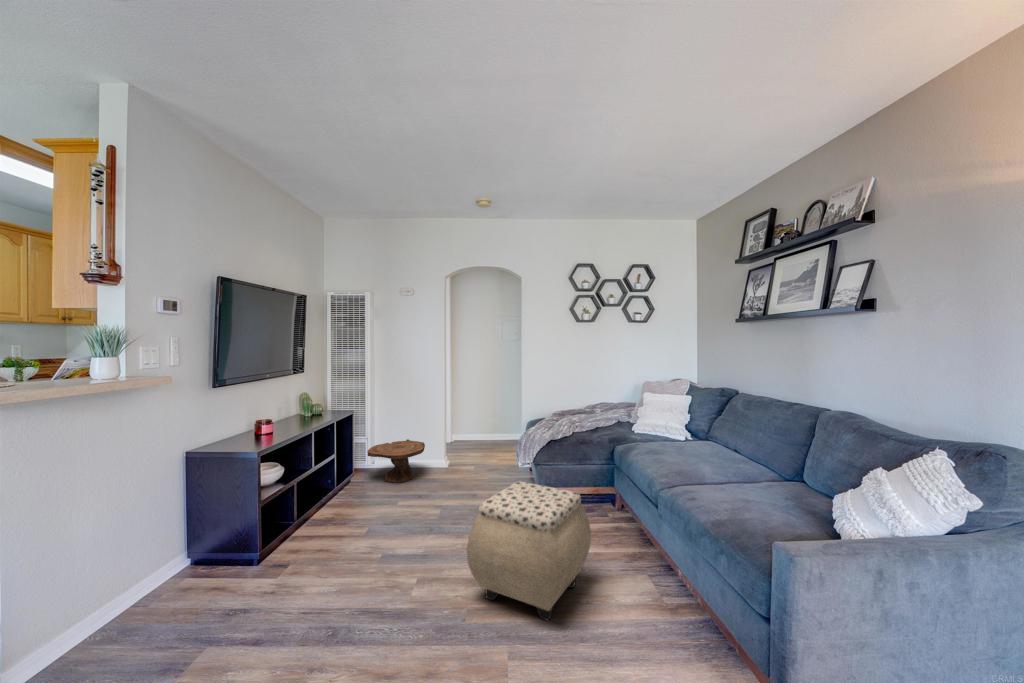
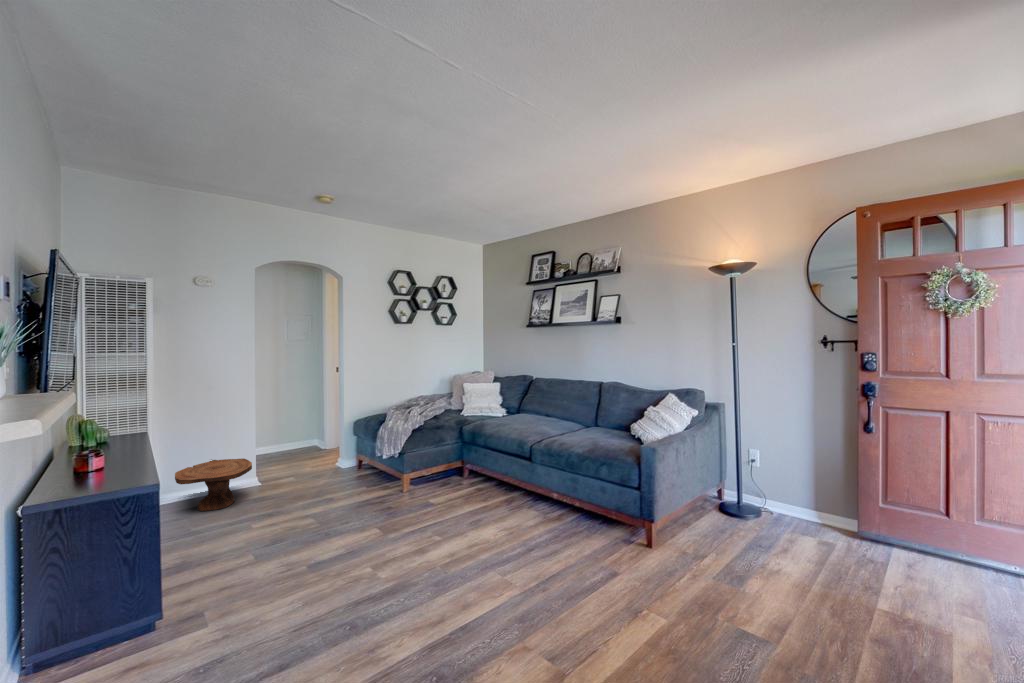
ottoman: present [467,481,591,620] -> none [431,456,510,554]

